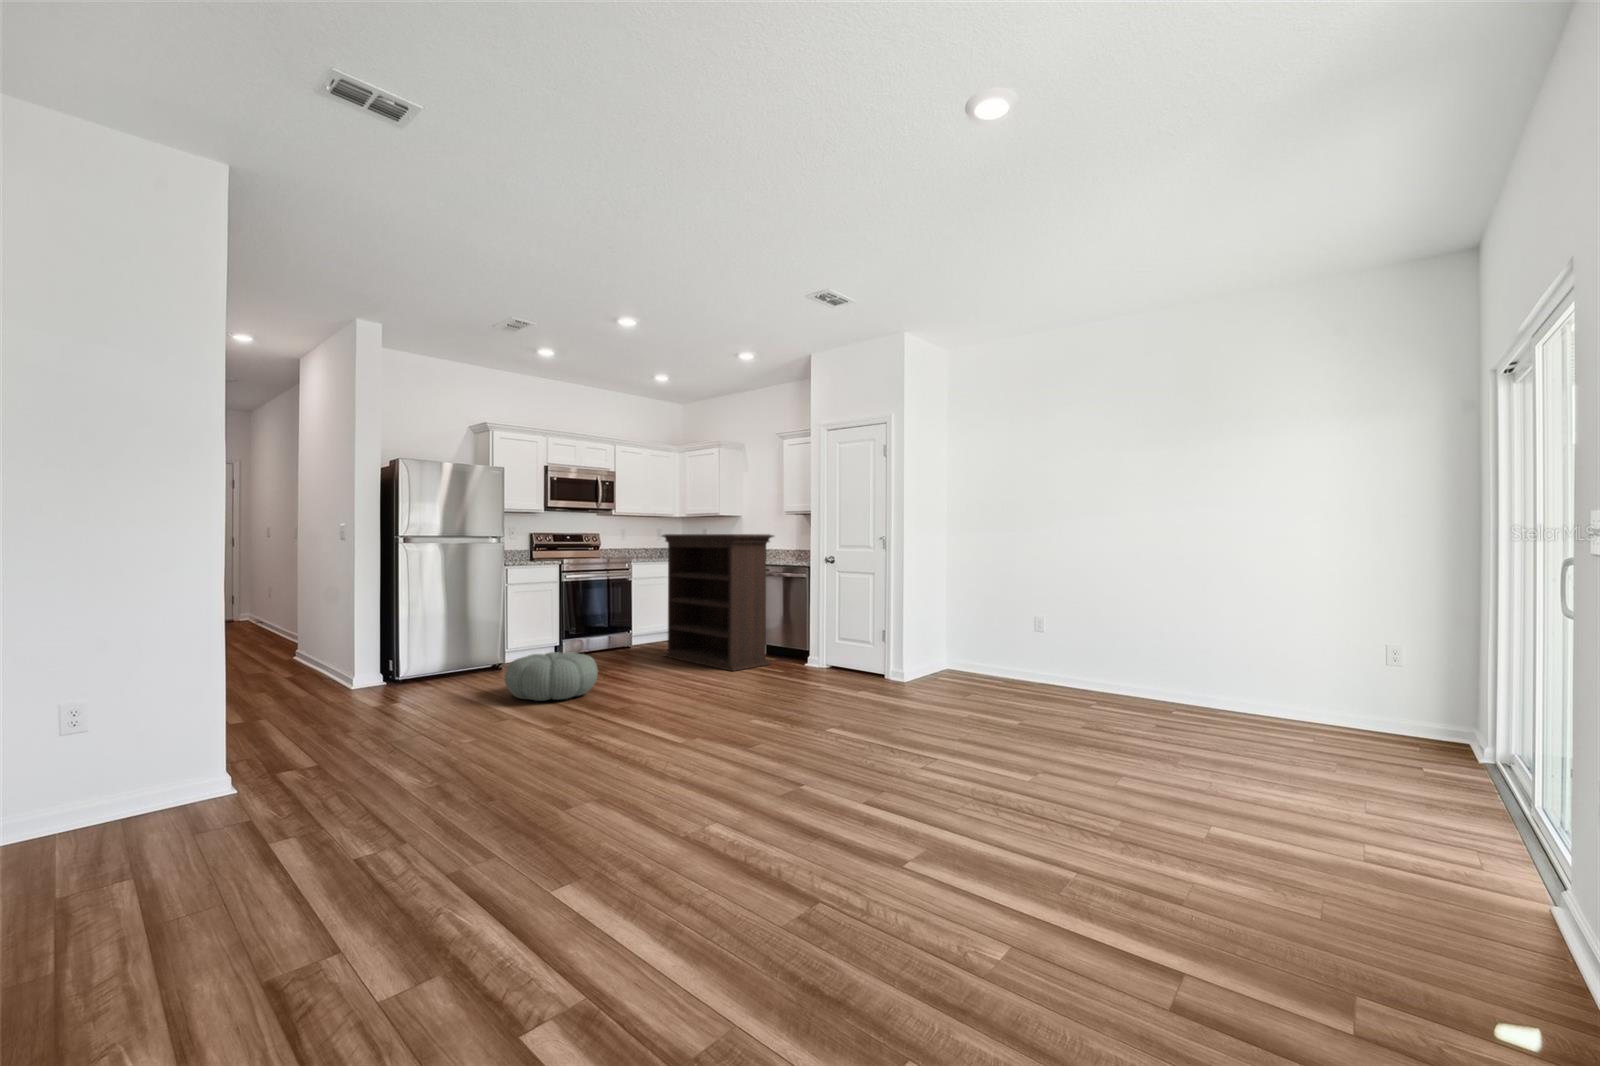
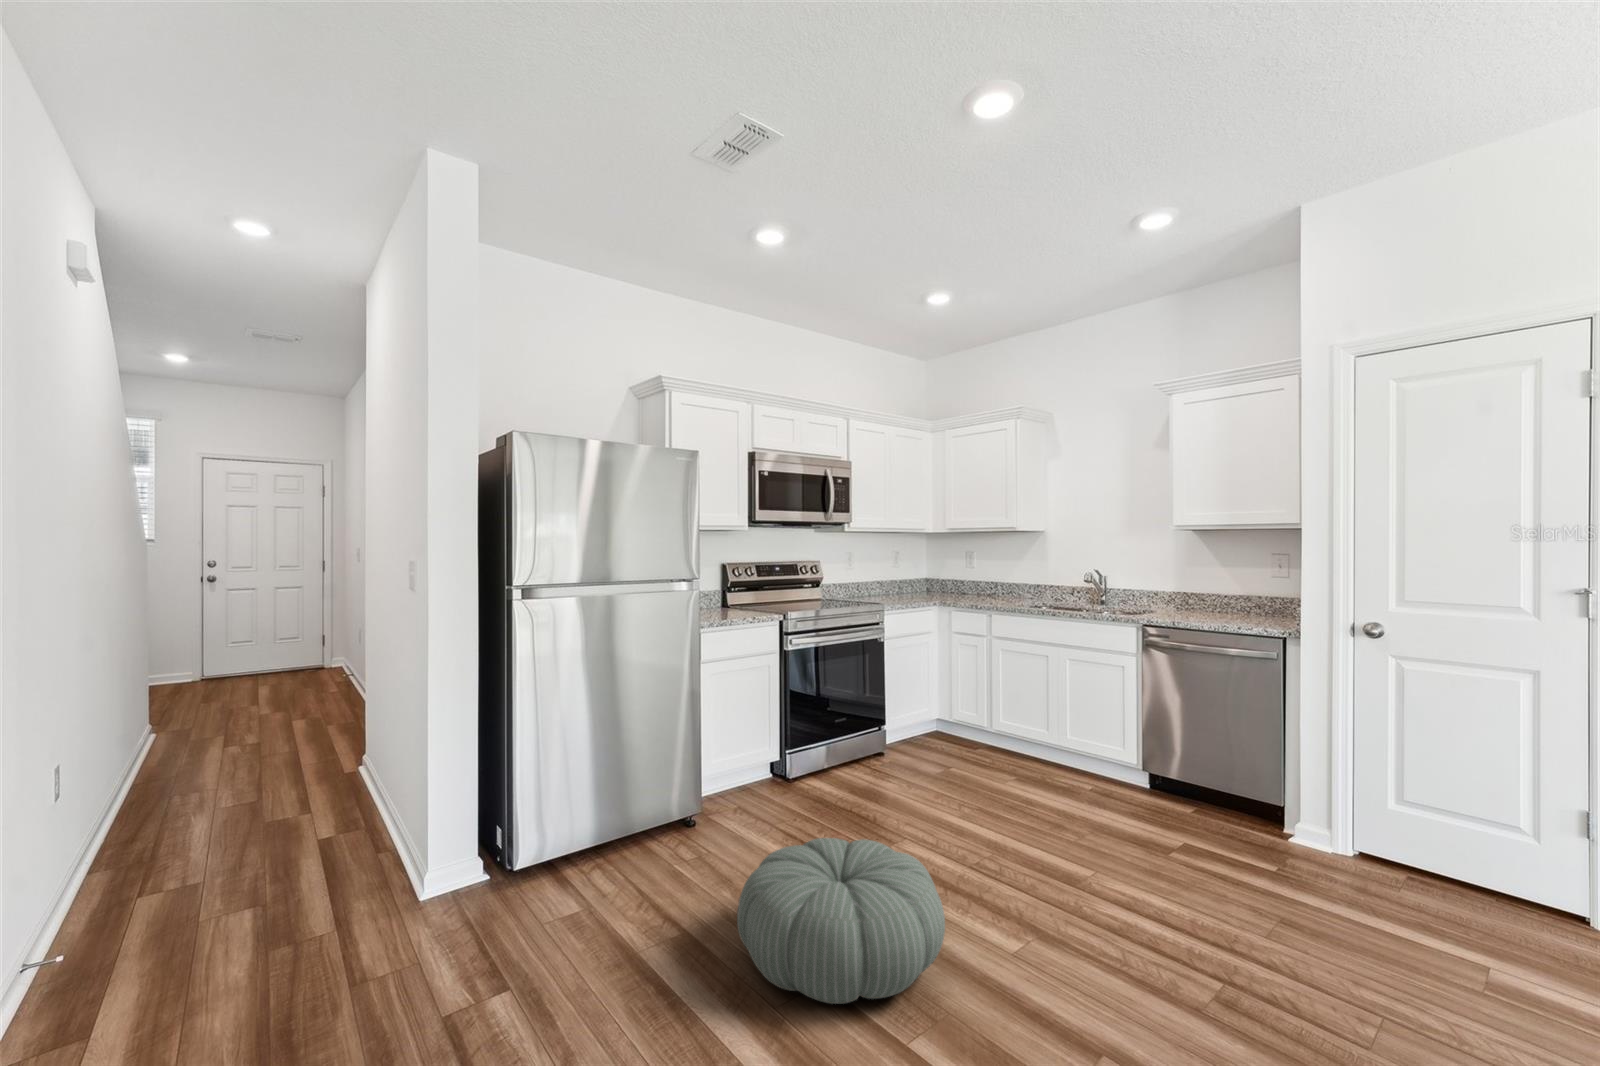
bookshelf: present [662,534,774,671] -> none [953,563,1212,854]

